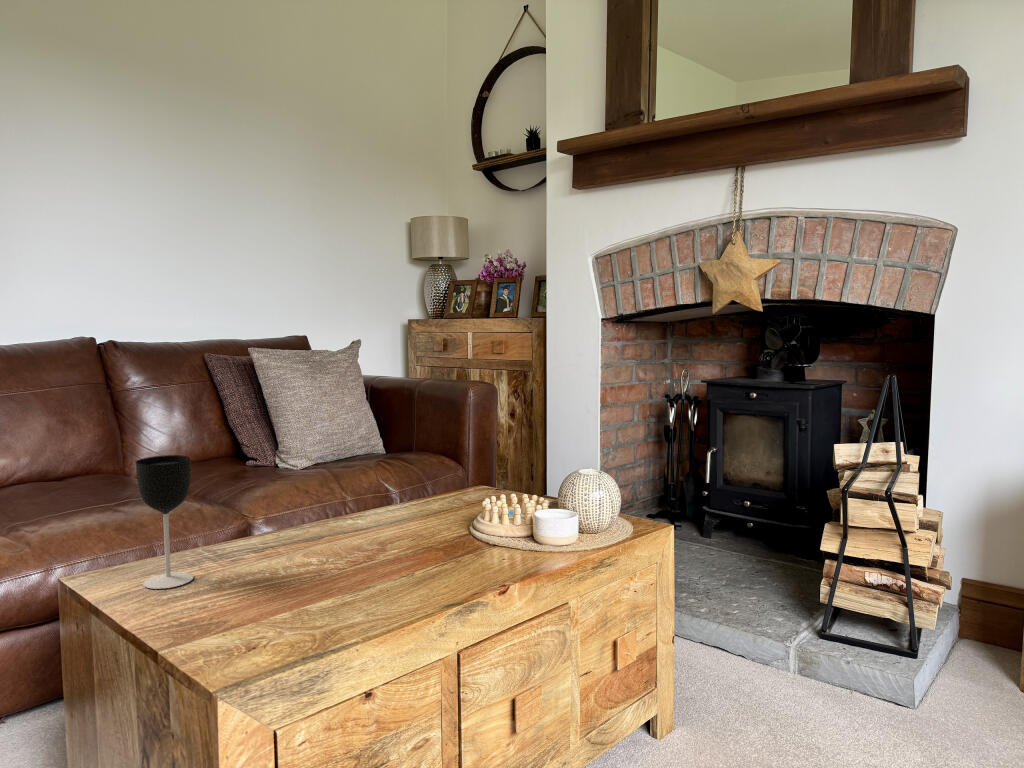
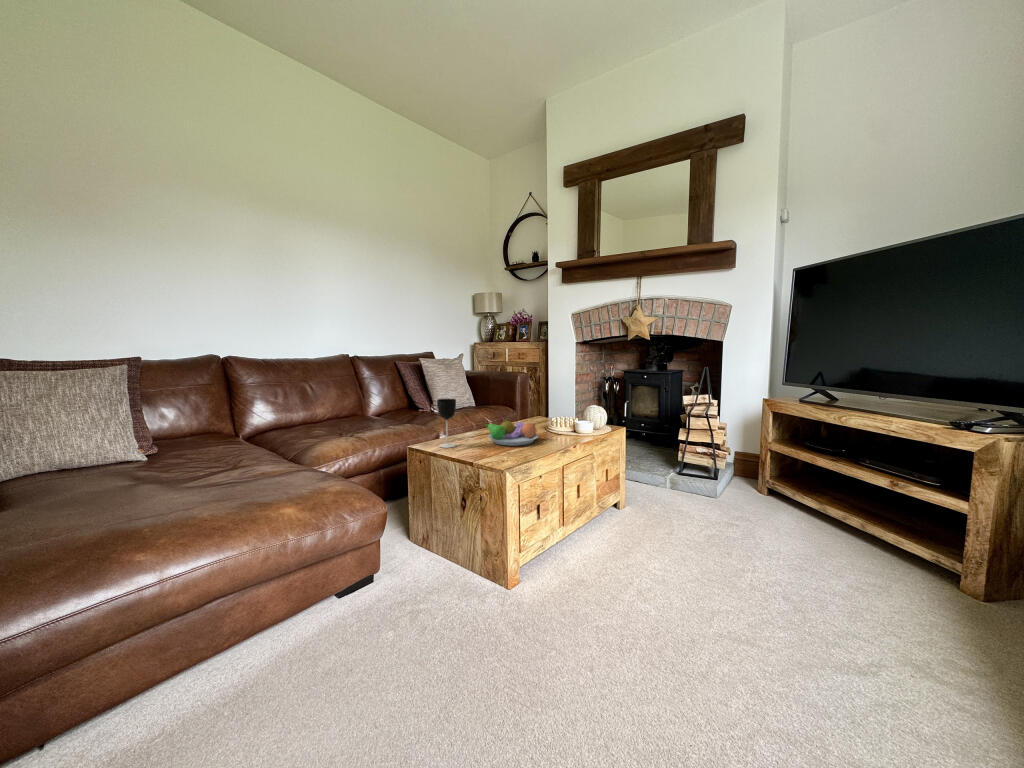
fruit bowl: none [284,503,421,586] -> present [484,418,538,446]

